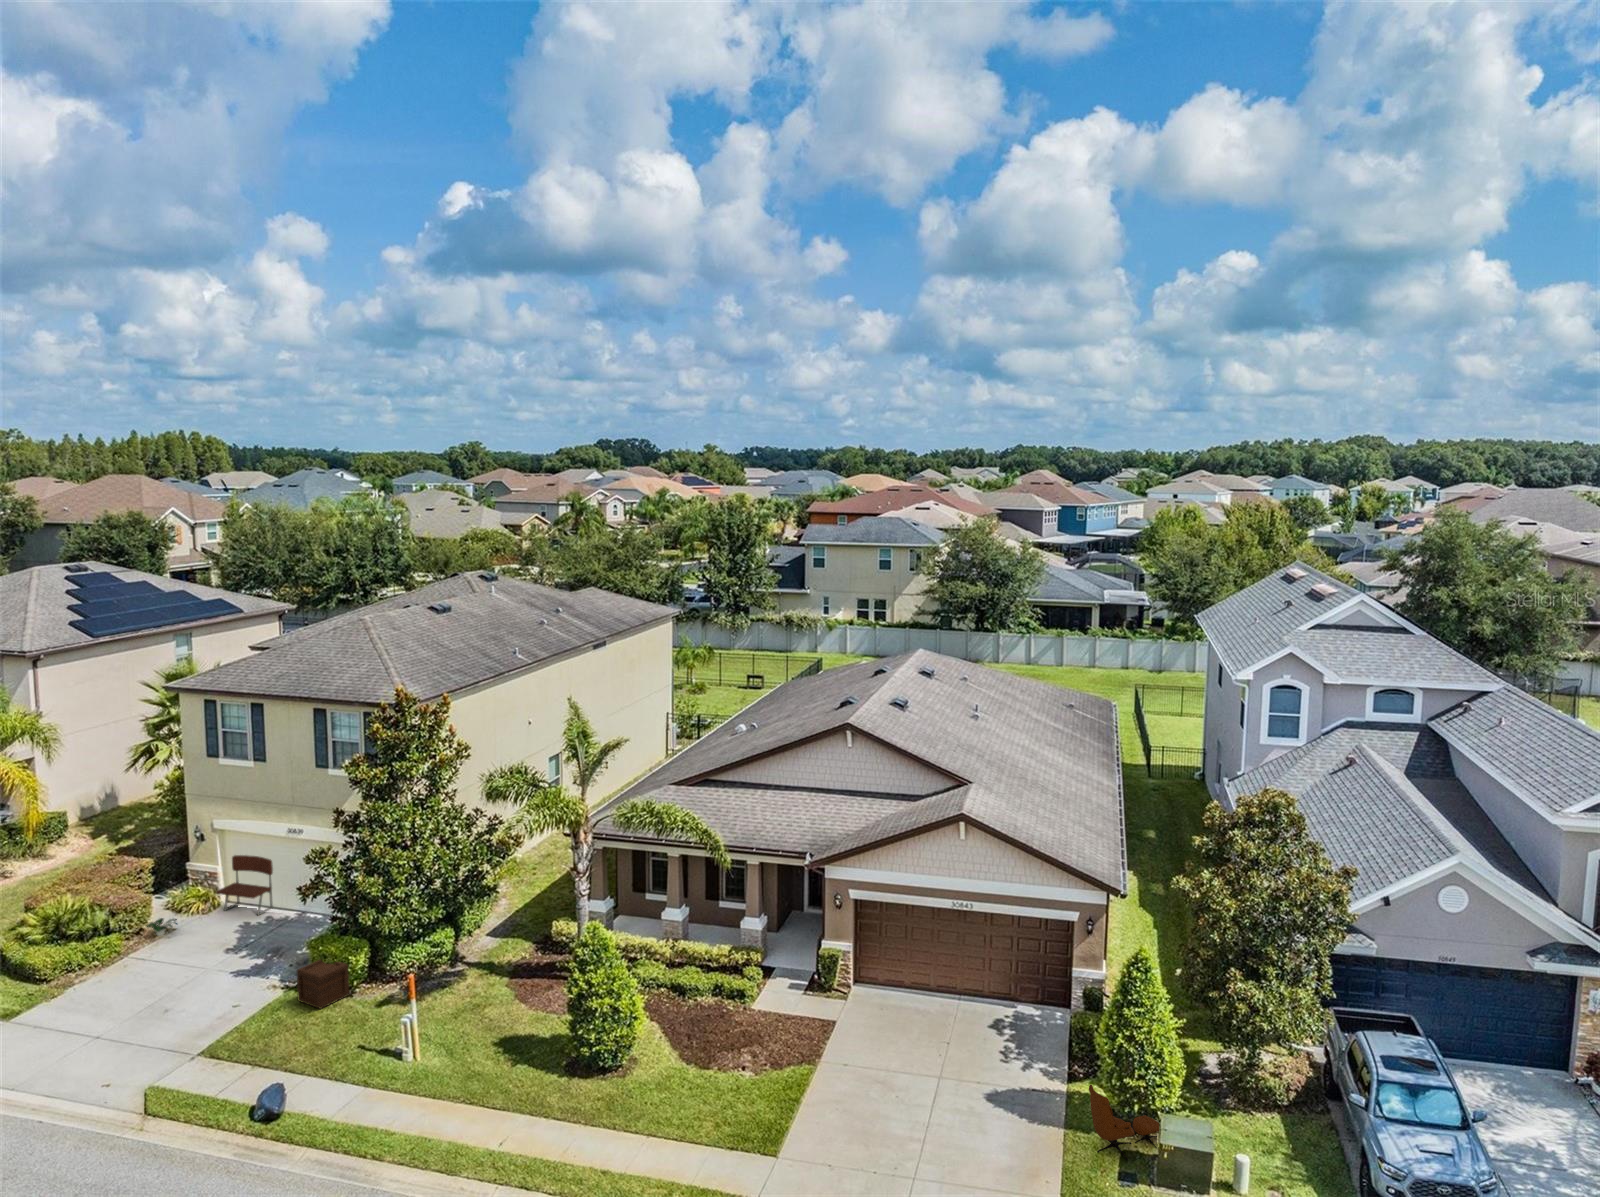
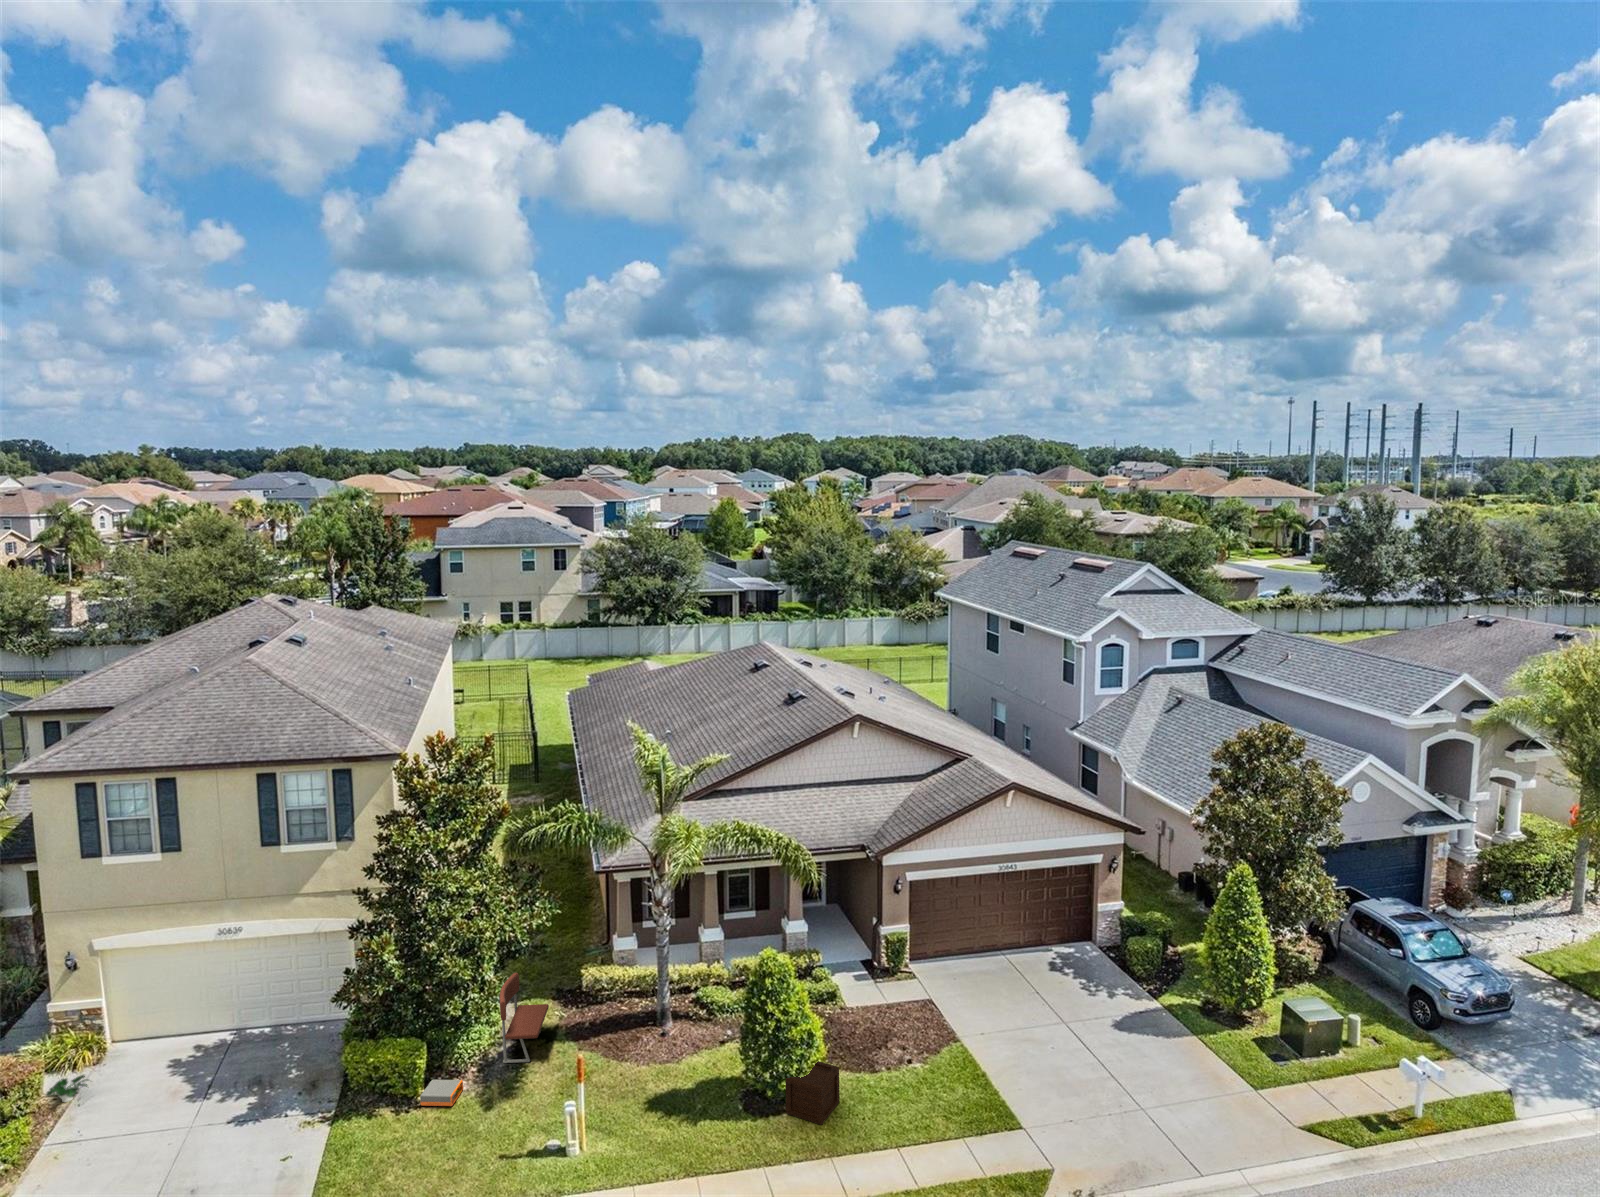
bench: present [216,855,273,915] -> present [500,973,549,1063]
wooden crate: present [297,960,349,1009] -> present [785,1061,839,1125]
storage box: none [351,979,390,1003] -> present [420,1080,463,1106]
lounge chair: present [1089,1085,1159,1160] -> none [1220,995,1263,1050]

